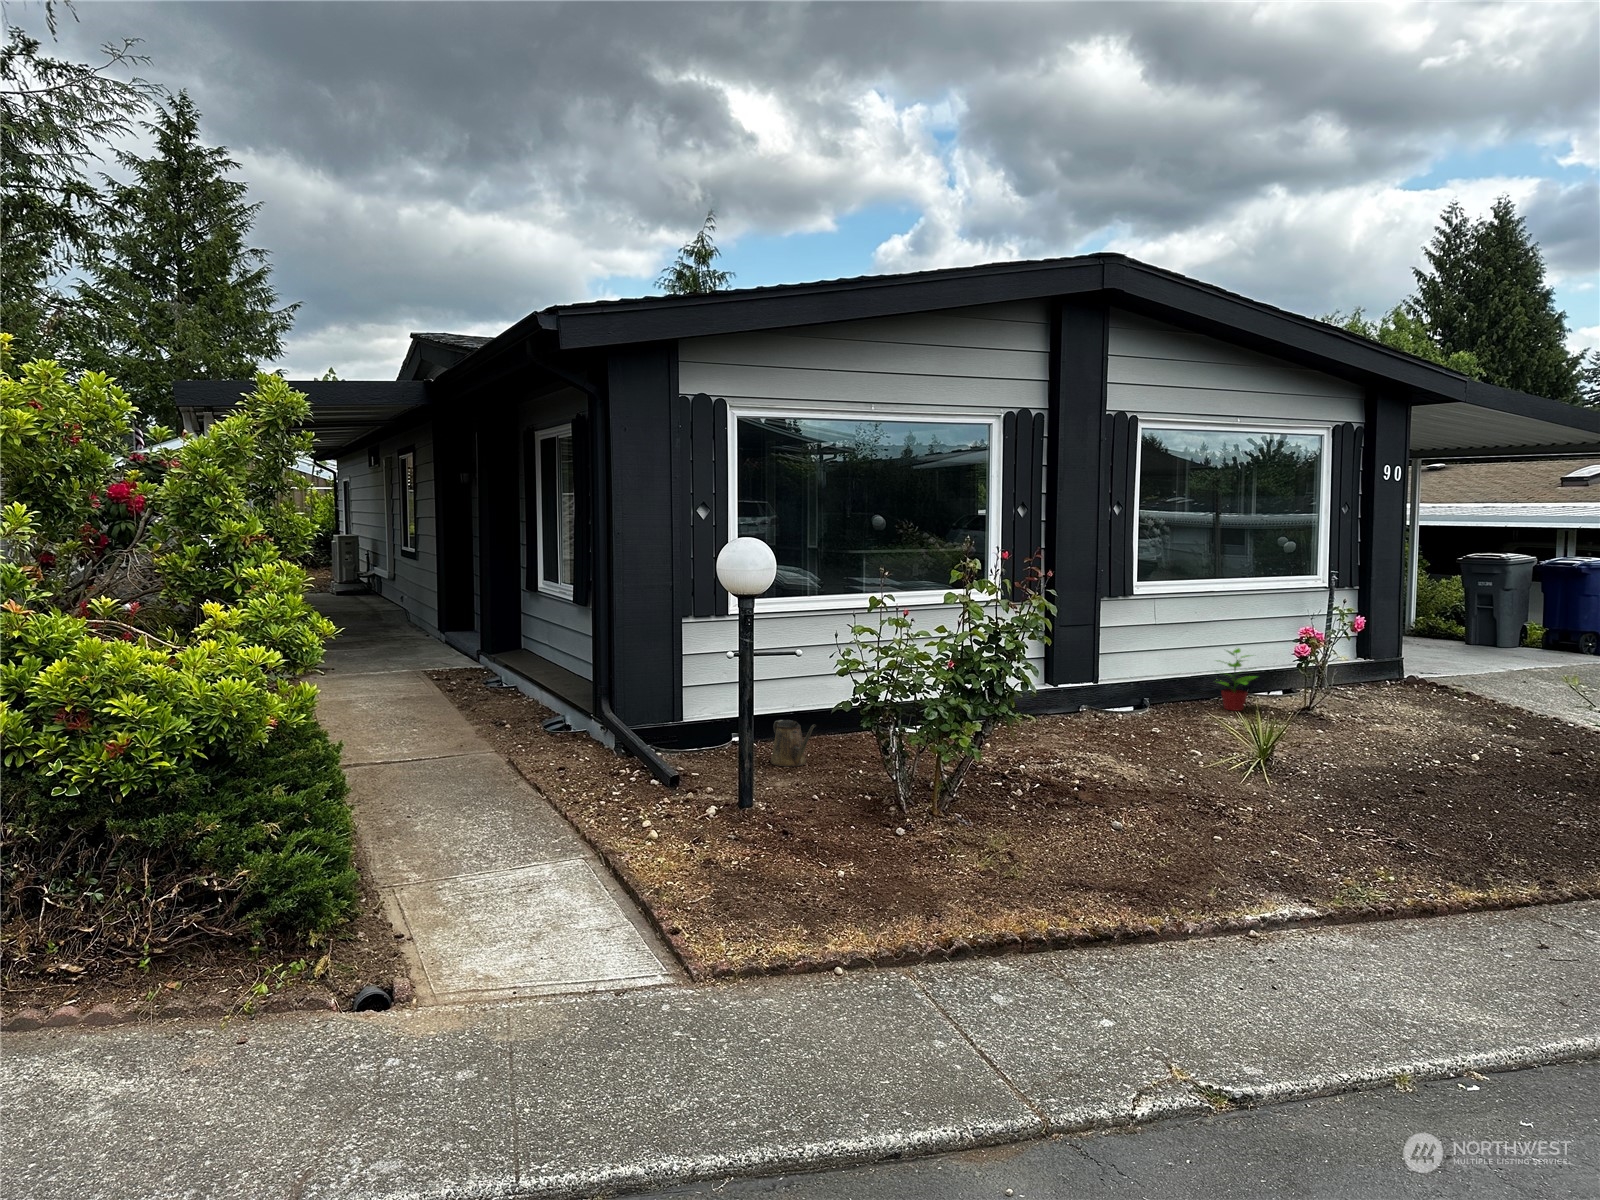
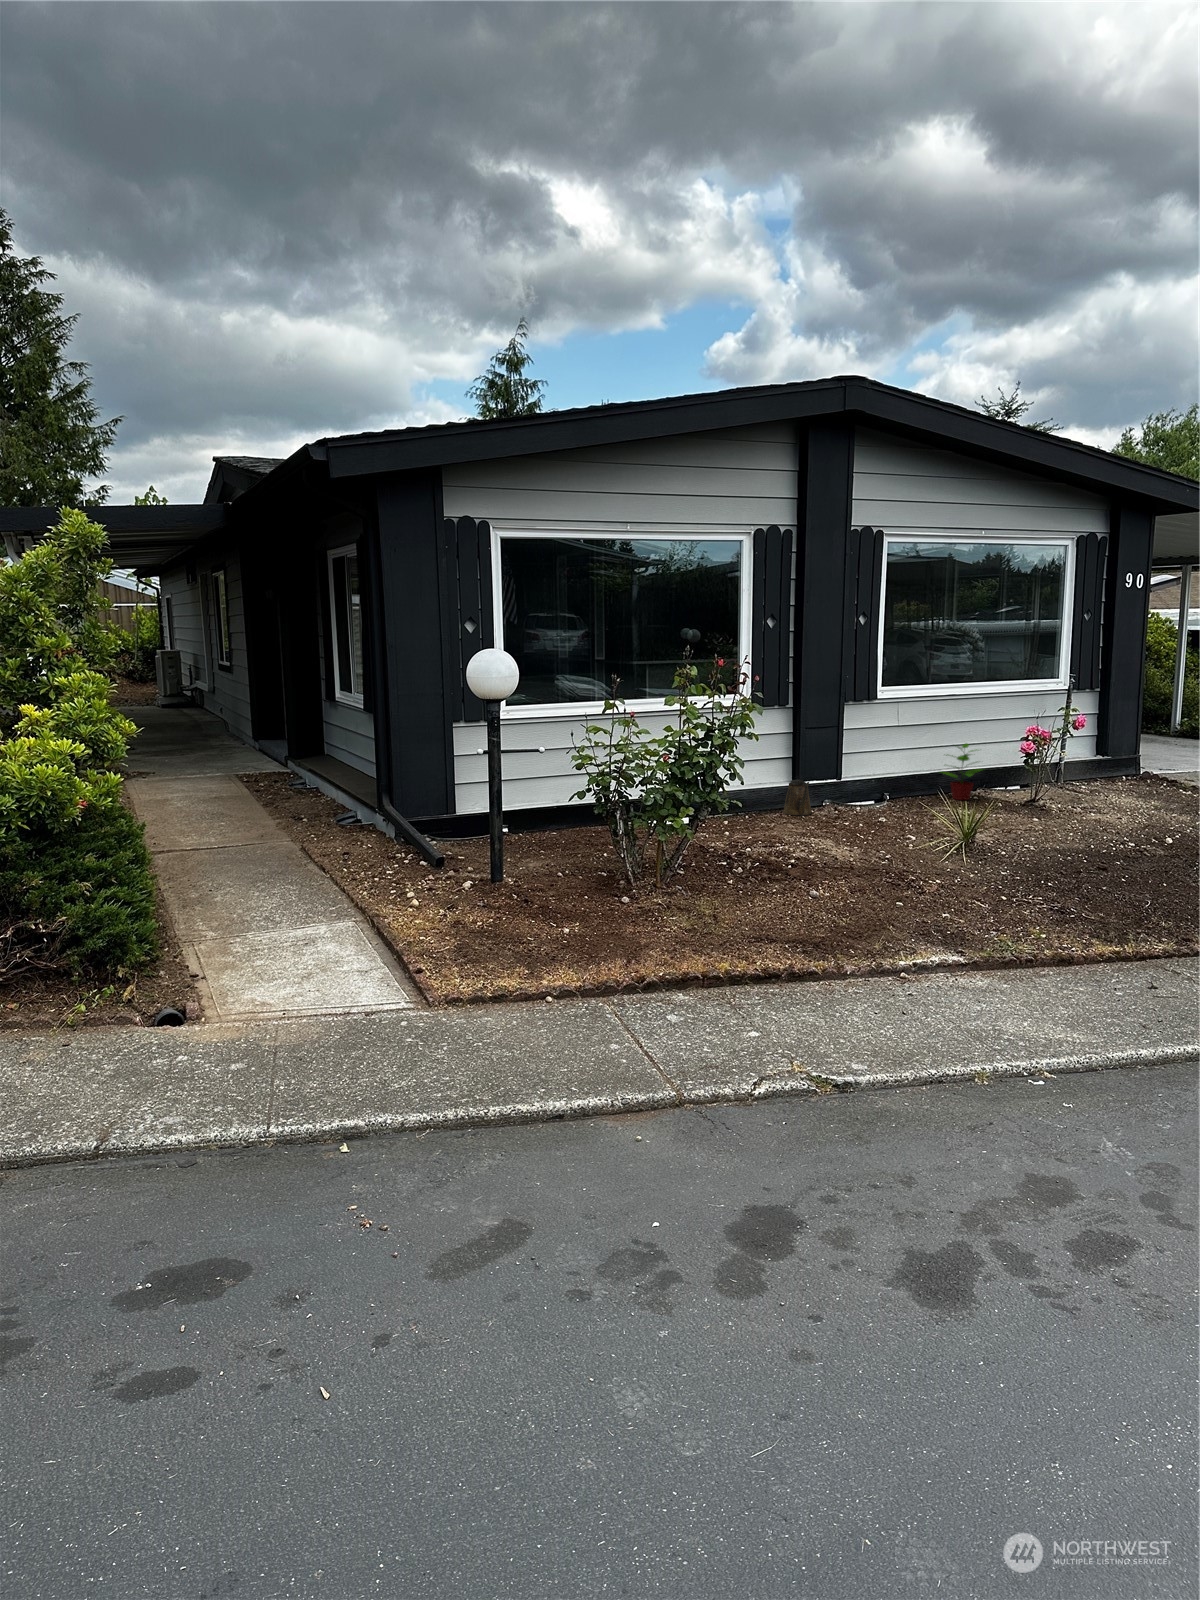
watering can: present [770,720,816,766] -> present [783,780,812,815]

